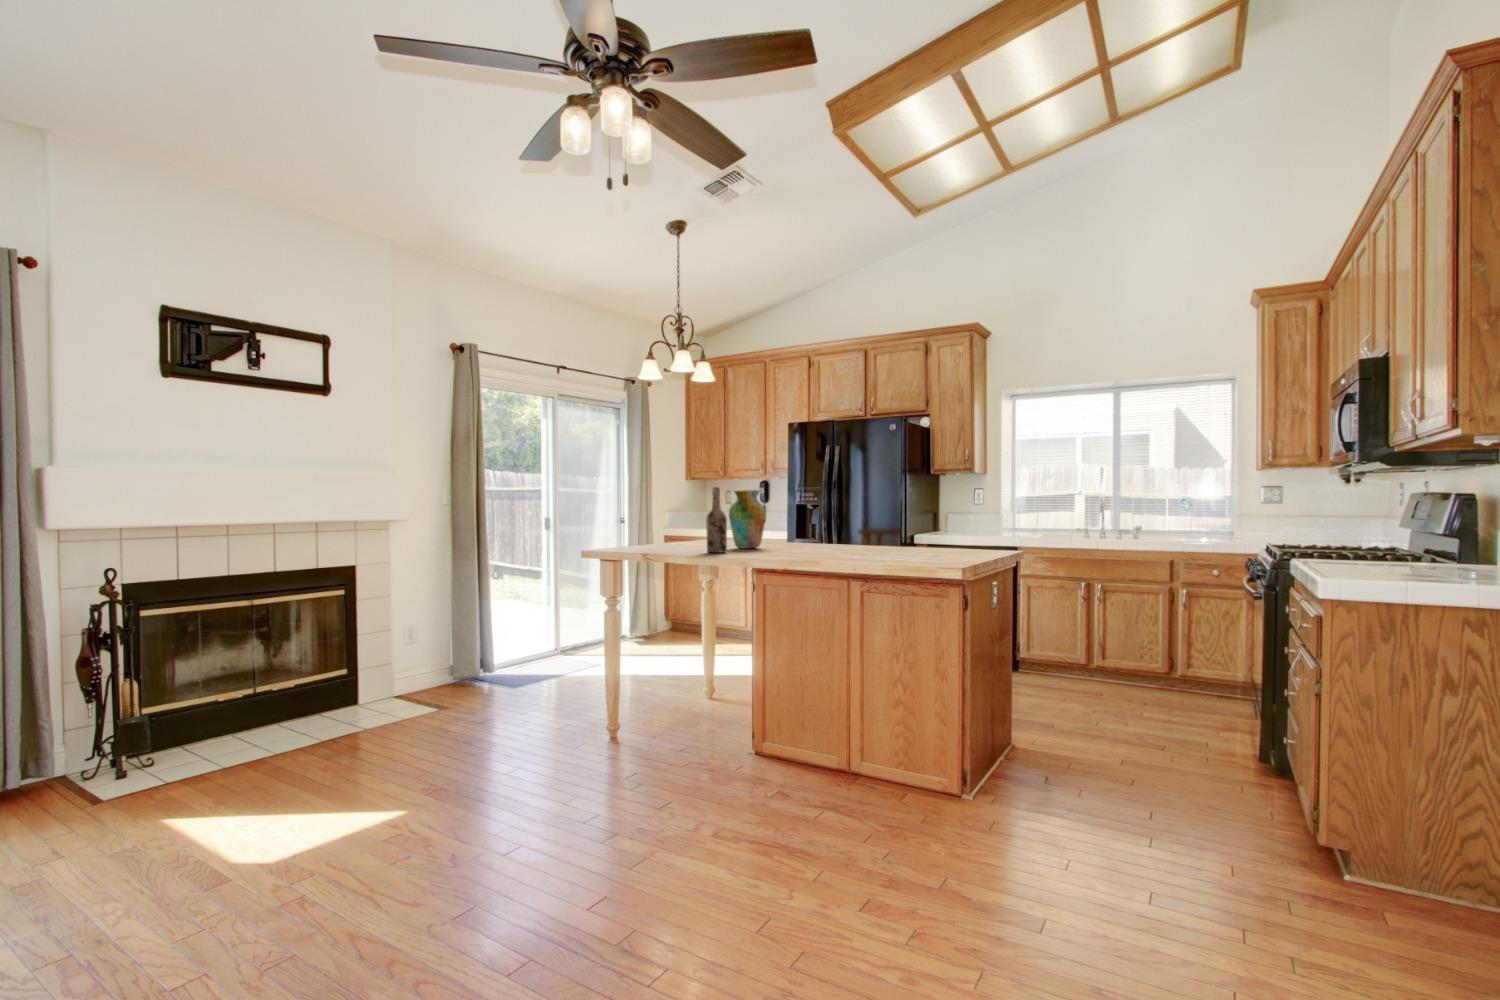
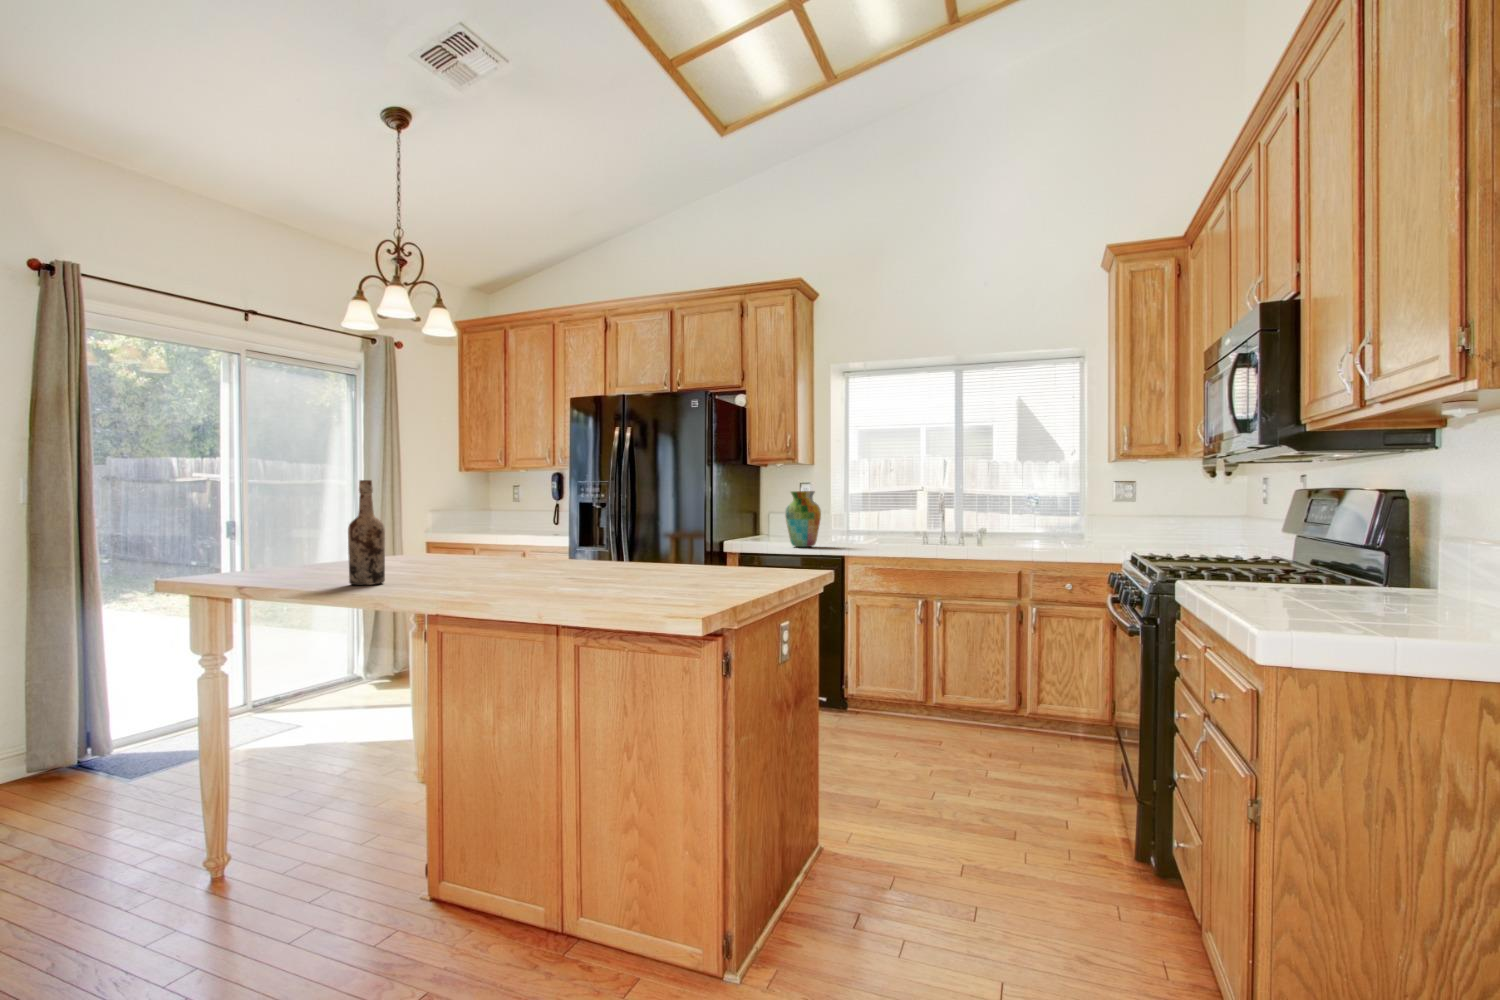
vase: present [729,490,766,549] -> present [785,491,821,547]

